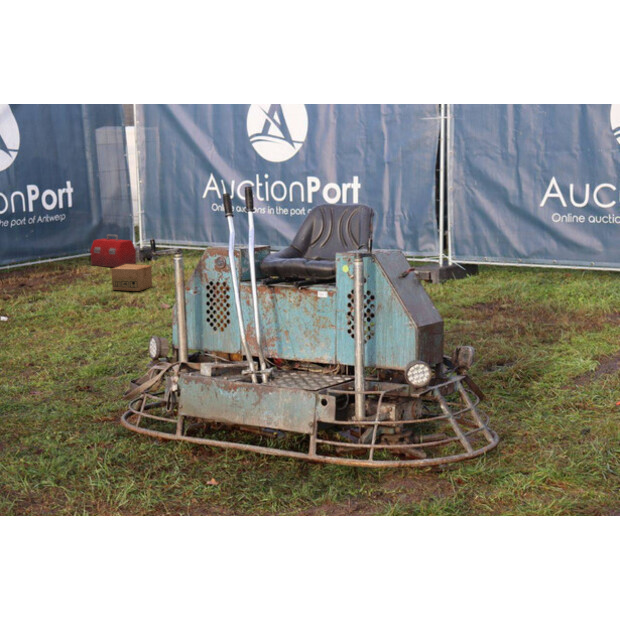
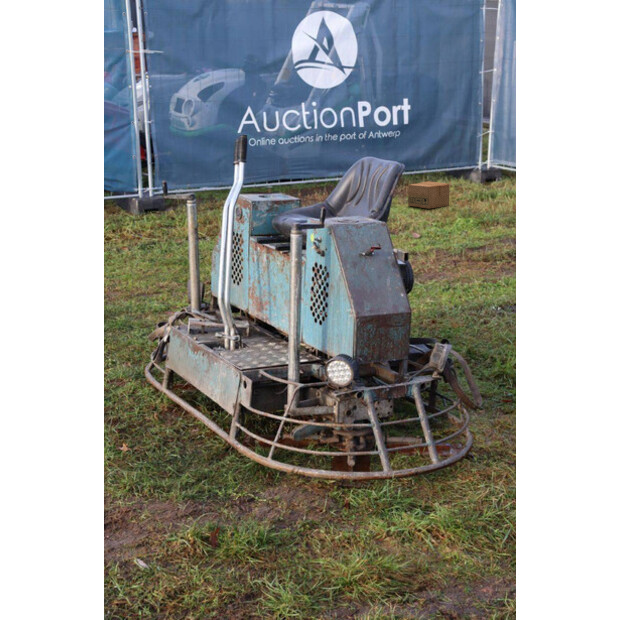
toolbox: present [90,234,136,267] -> none [424,152,465,186]

